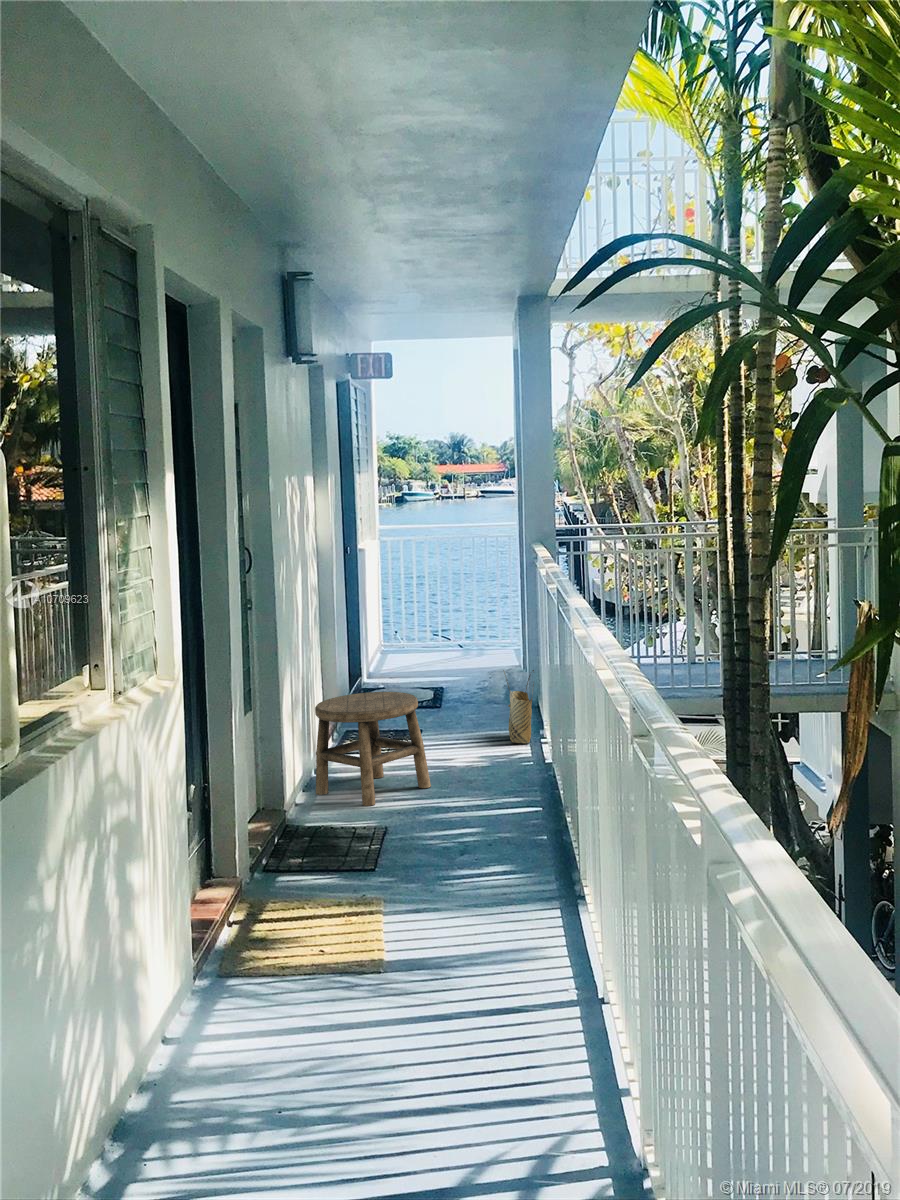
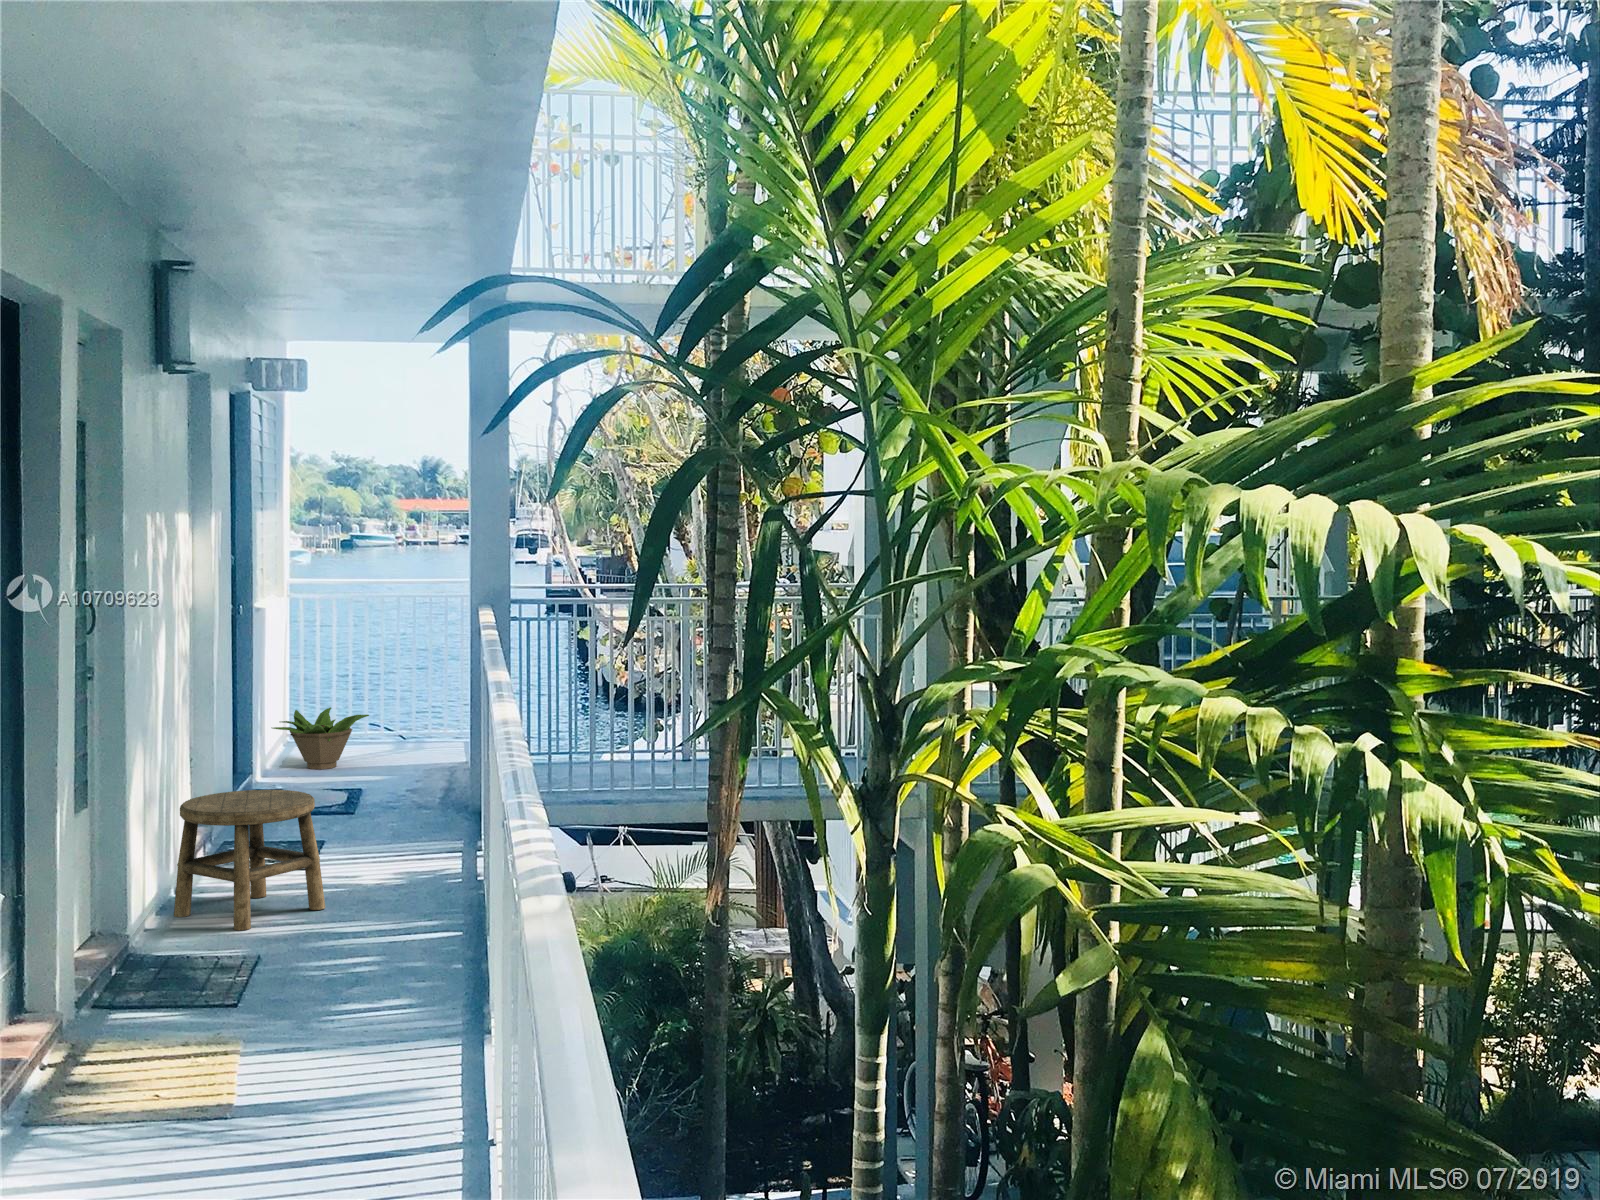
decorative plant: none [370,622,445,671] -> present [272,707,369,769]
woven basket: present [503,670,534,743] -> none [430,769,469,859]

